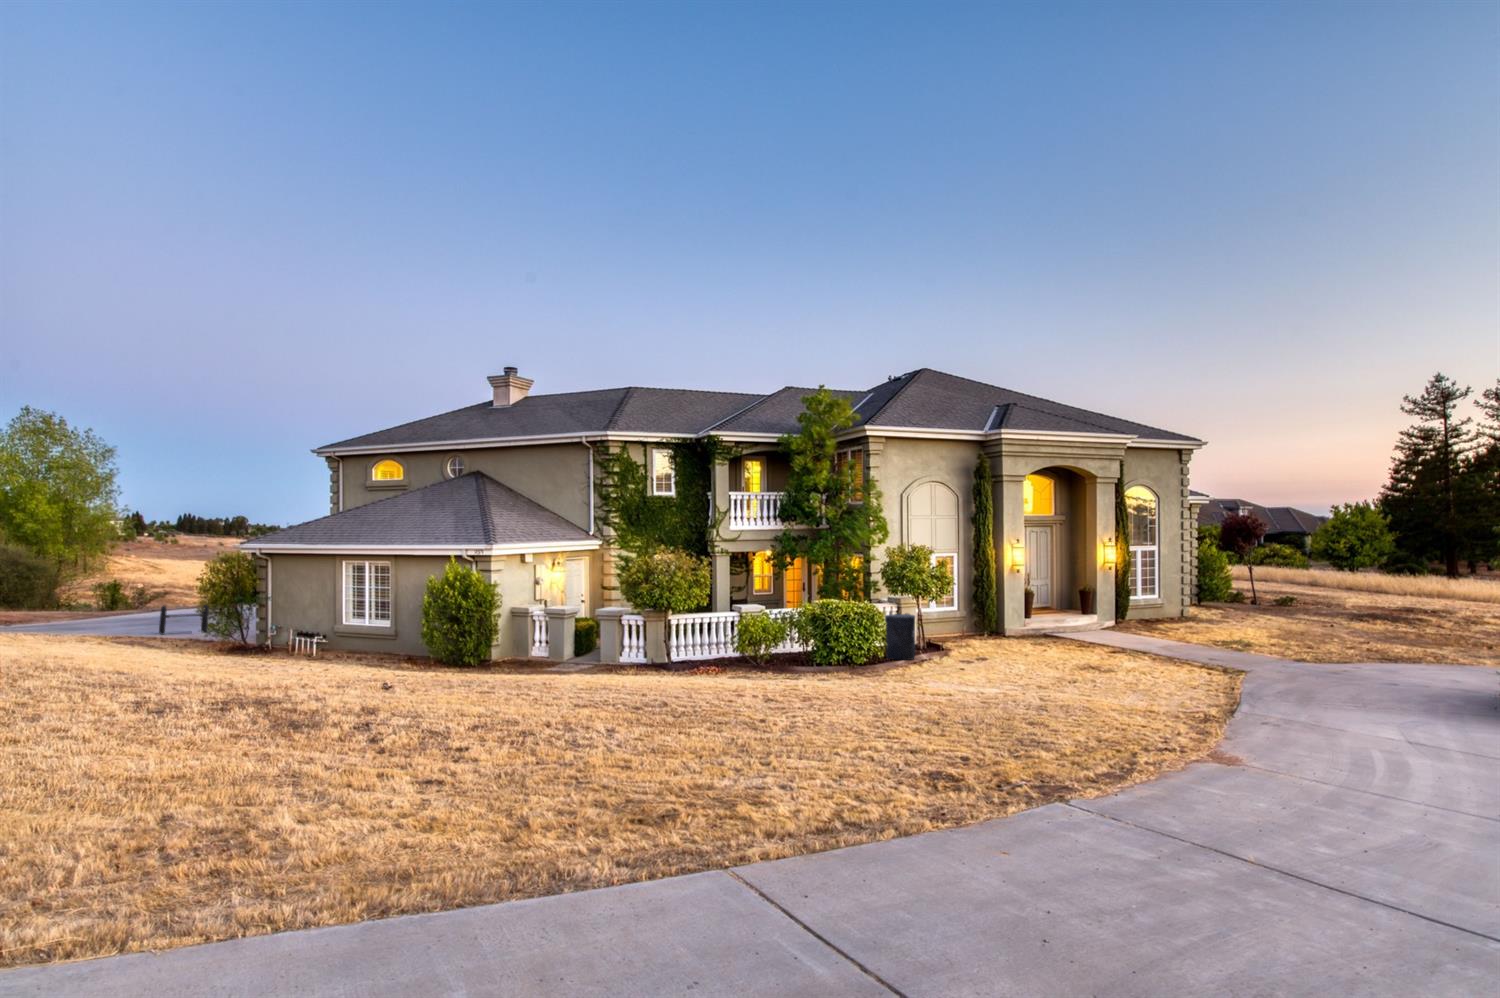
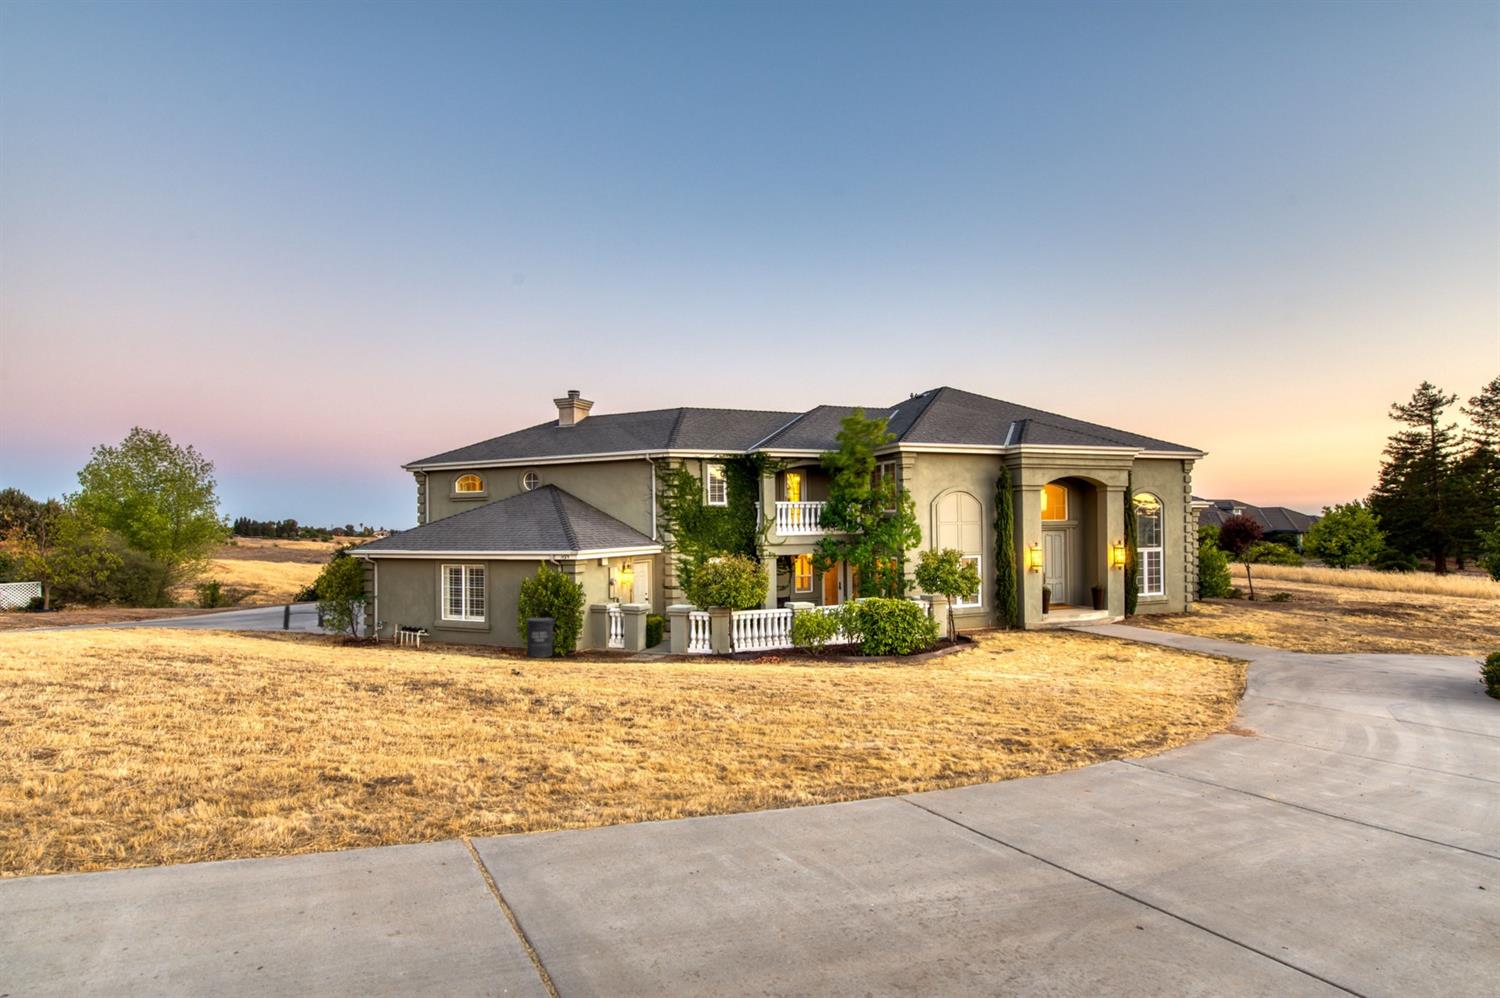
trash can: present [885,613,915,660] -> present [526,618,555,658]

